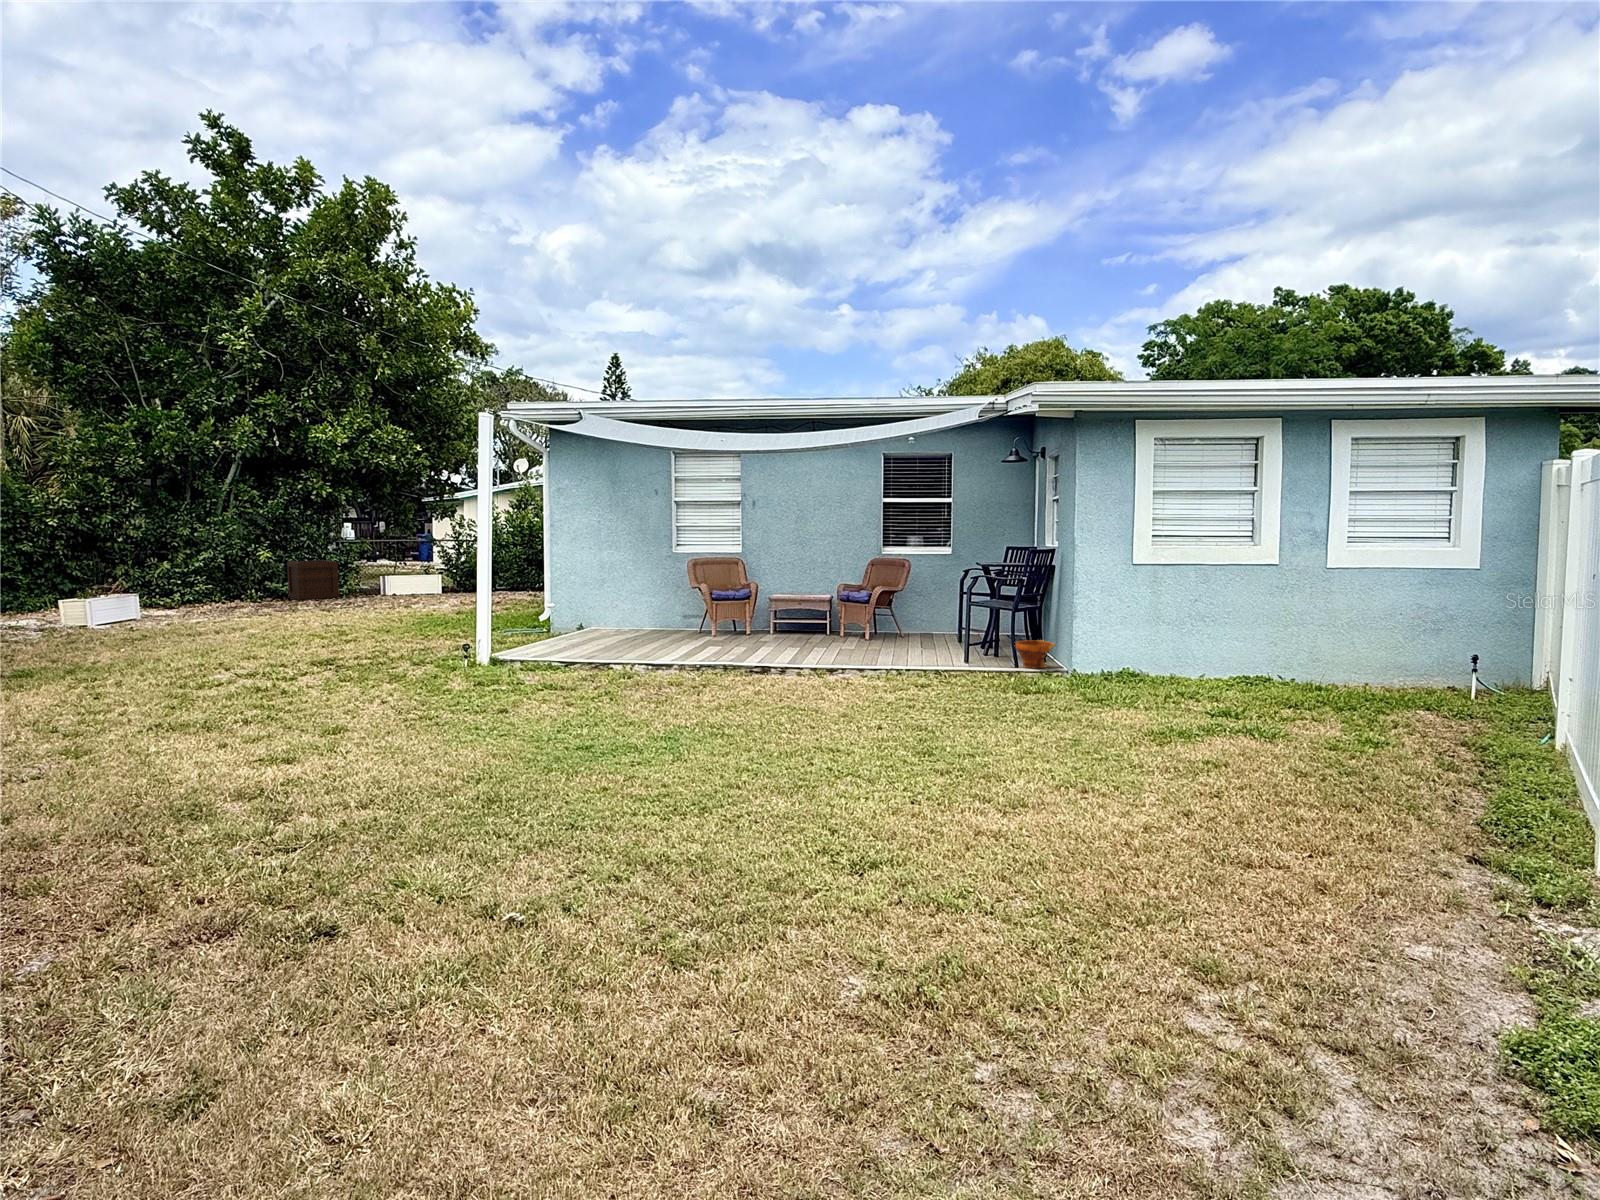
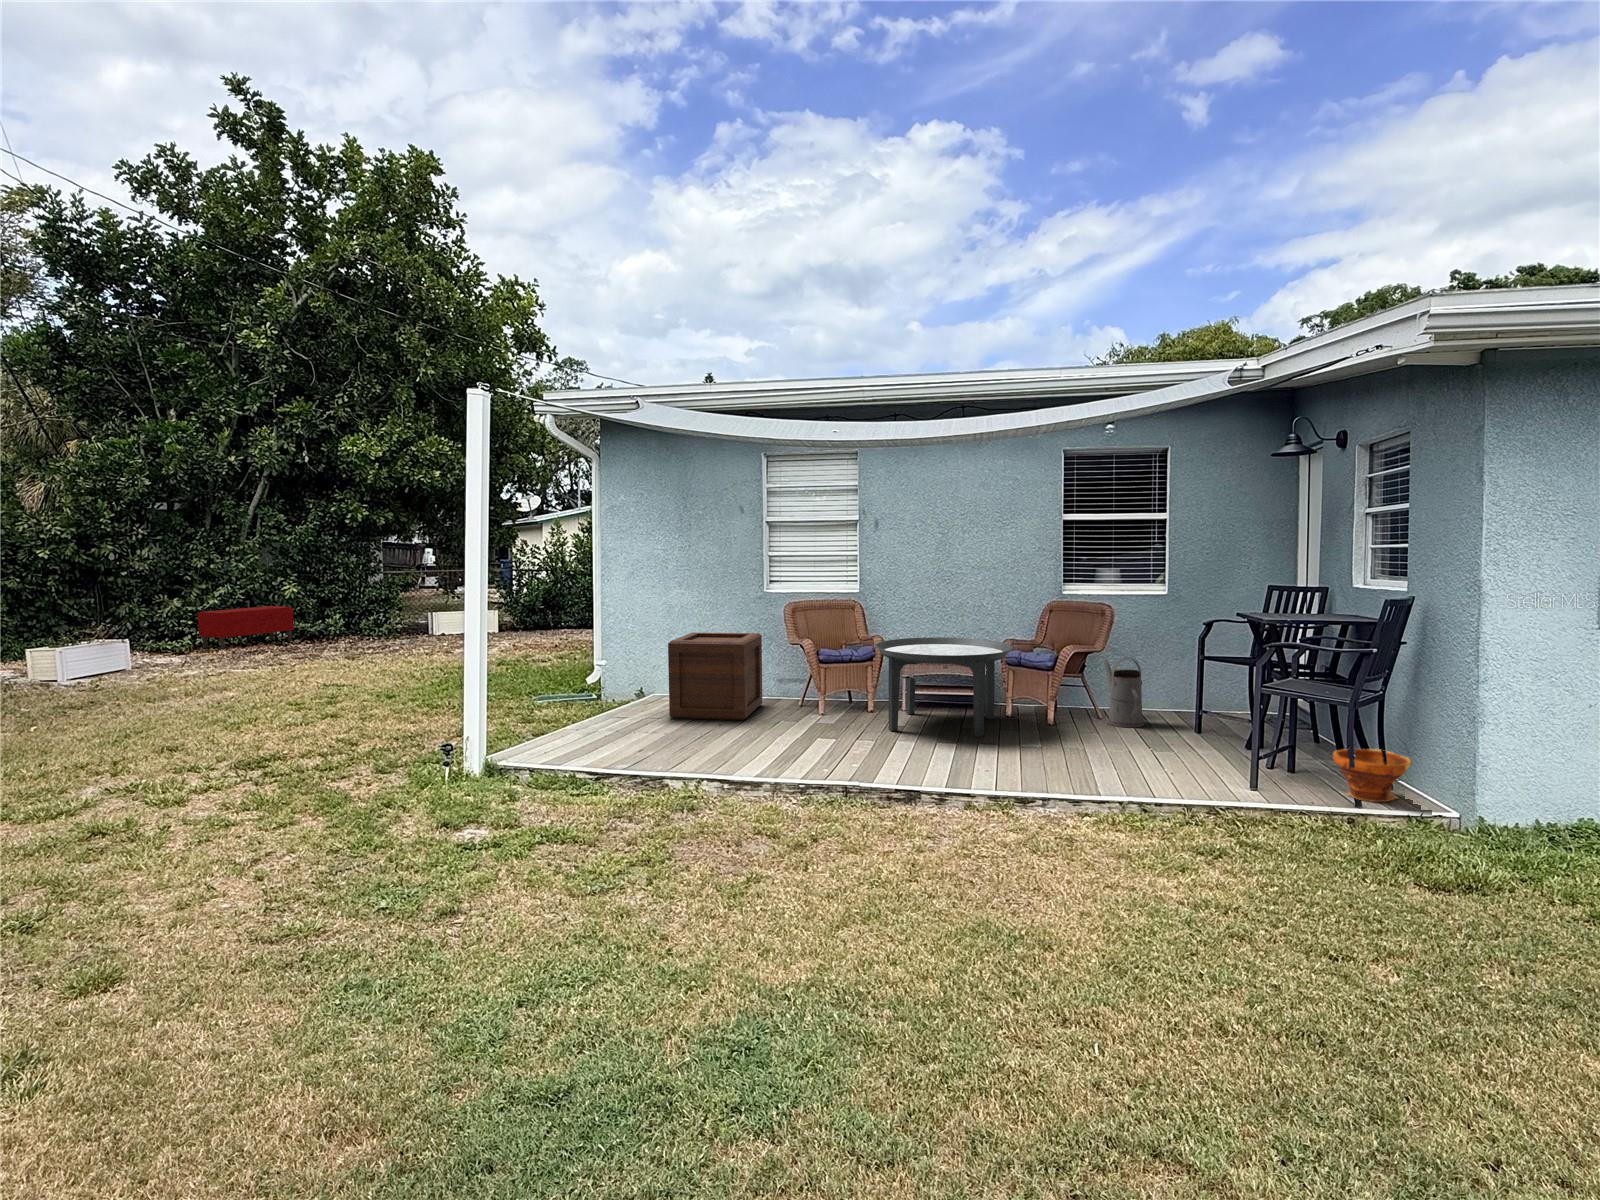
wooden crate: present [287,560,339,600] -> present [668,632,762,720]
bench: none [188,570,269,605] -> present [198,606,294,649]
round table: none [750,584,844,647] -> present [875,637,1013,737]
watering can: none [907,595,930,641] -> present [1104,657,1144,727]

